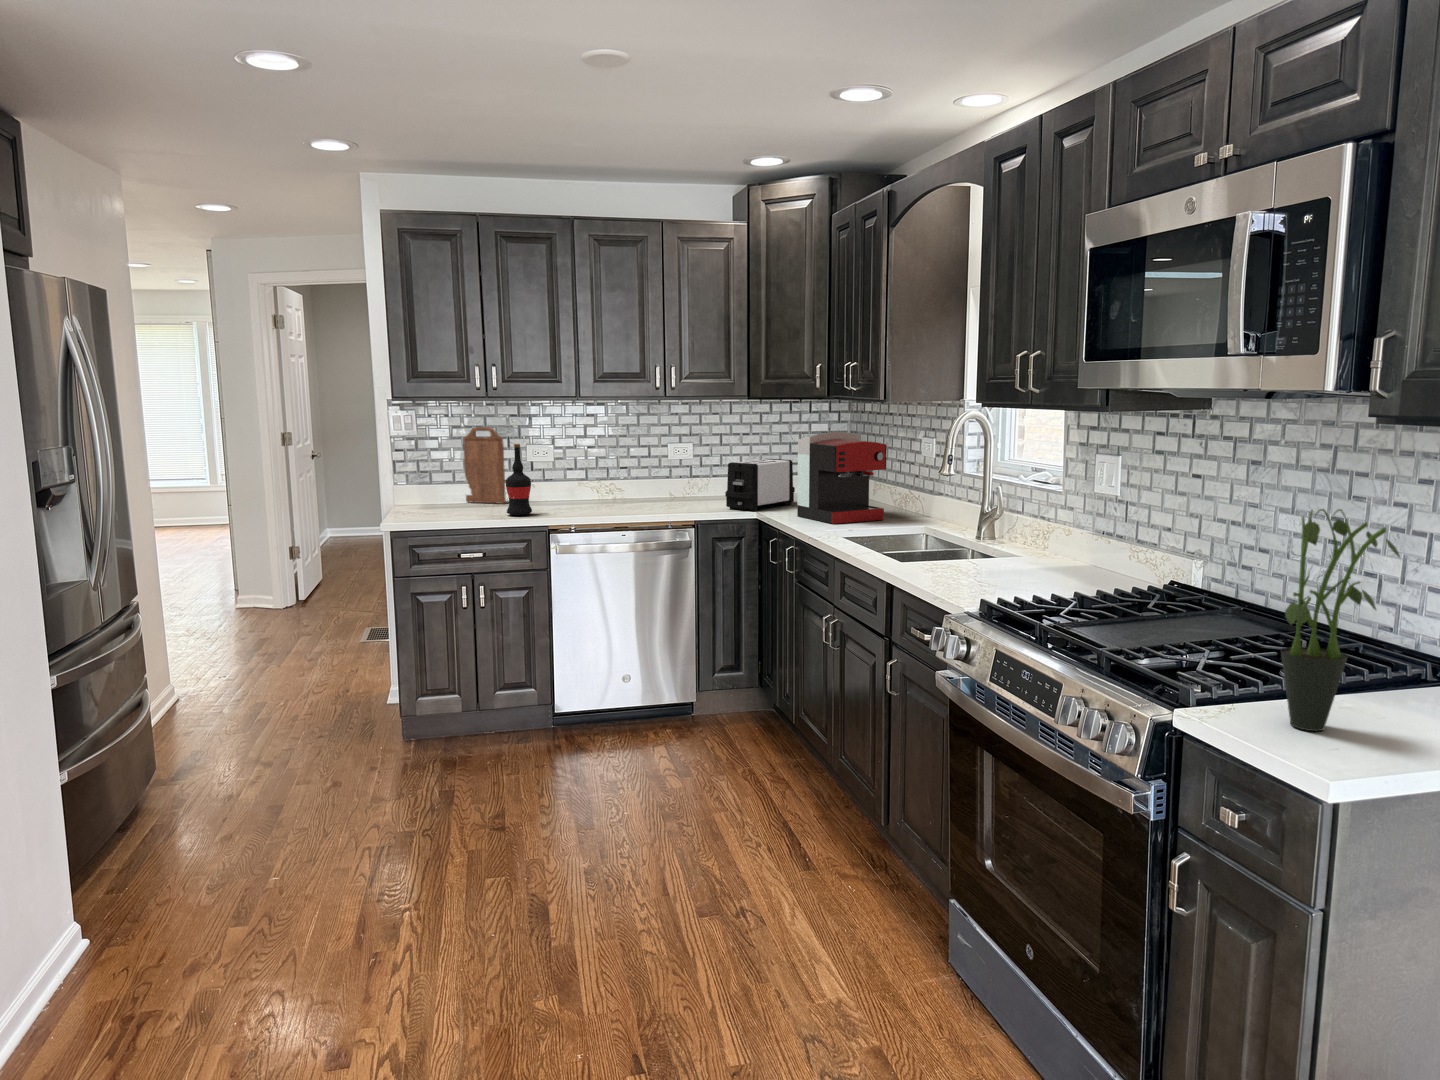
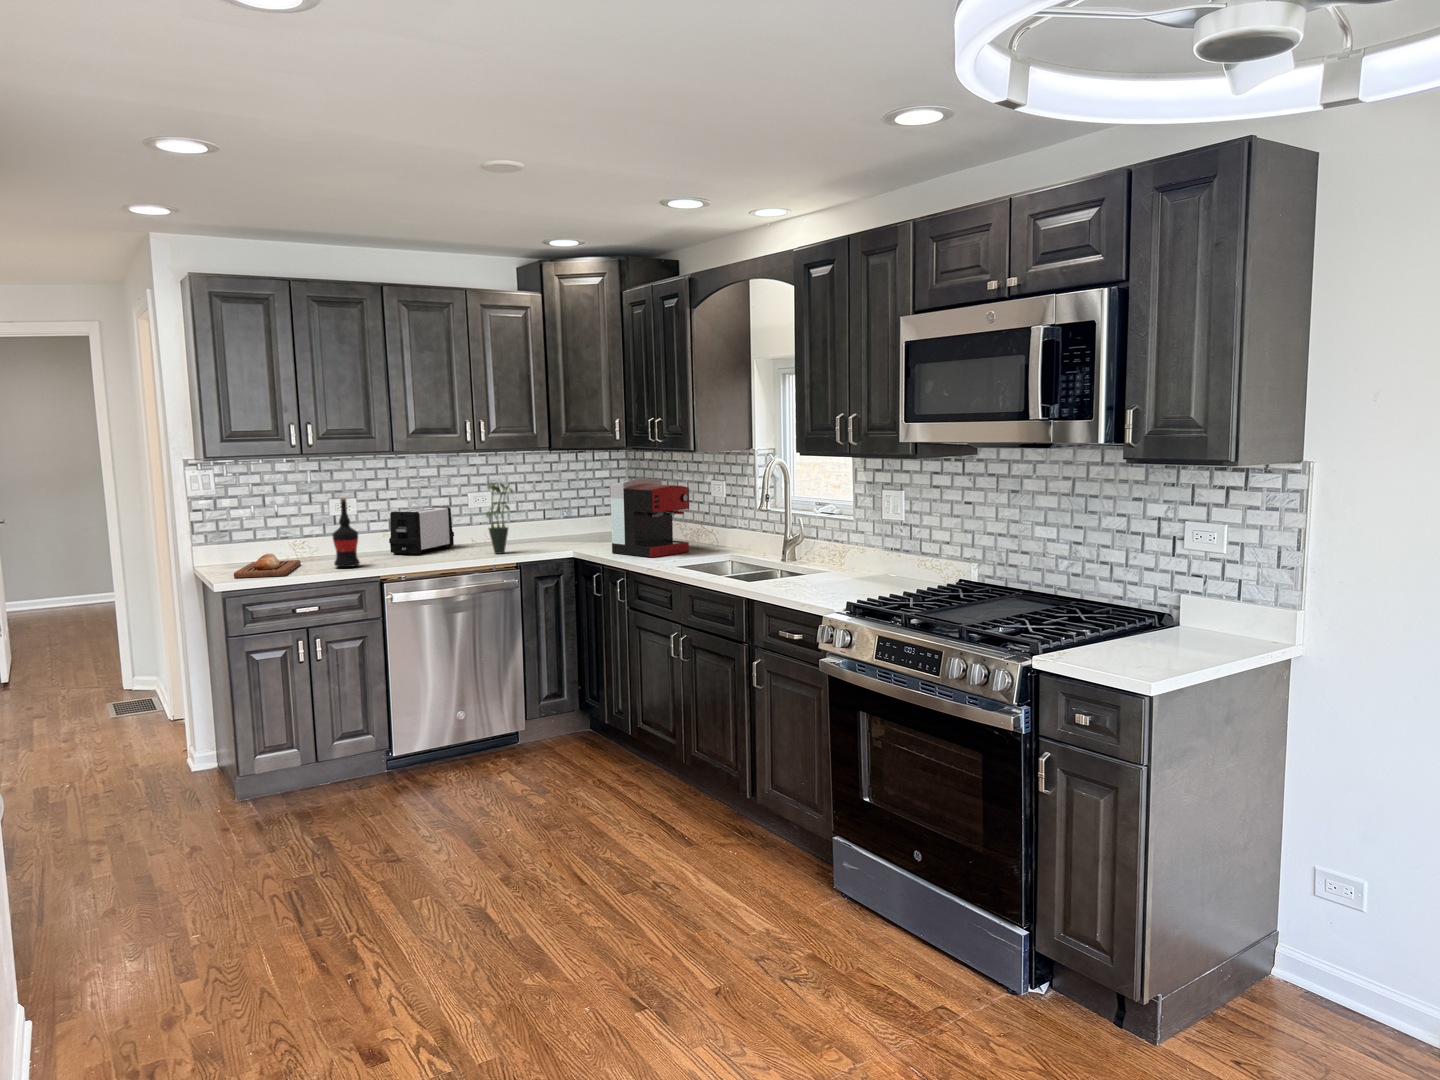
cutting board: present [463,427,506,504] -> none [265,483,314,559]
toaster: present [725,459,795,511] -> present [389,507,454,555]
bread loaf: none [407,497,483,520] -> present [234,554,301,578]
potted plant: present [1281,509,1400,731] -> present [486,483,513,554]

